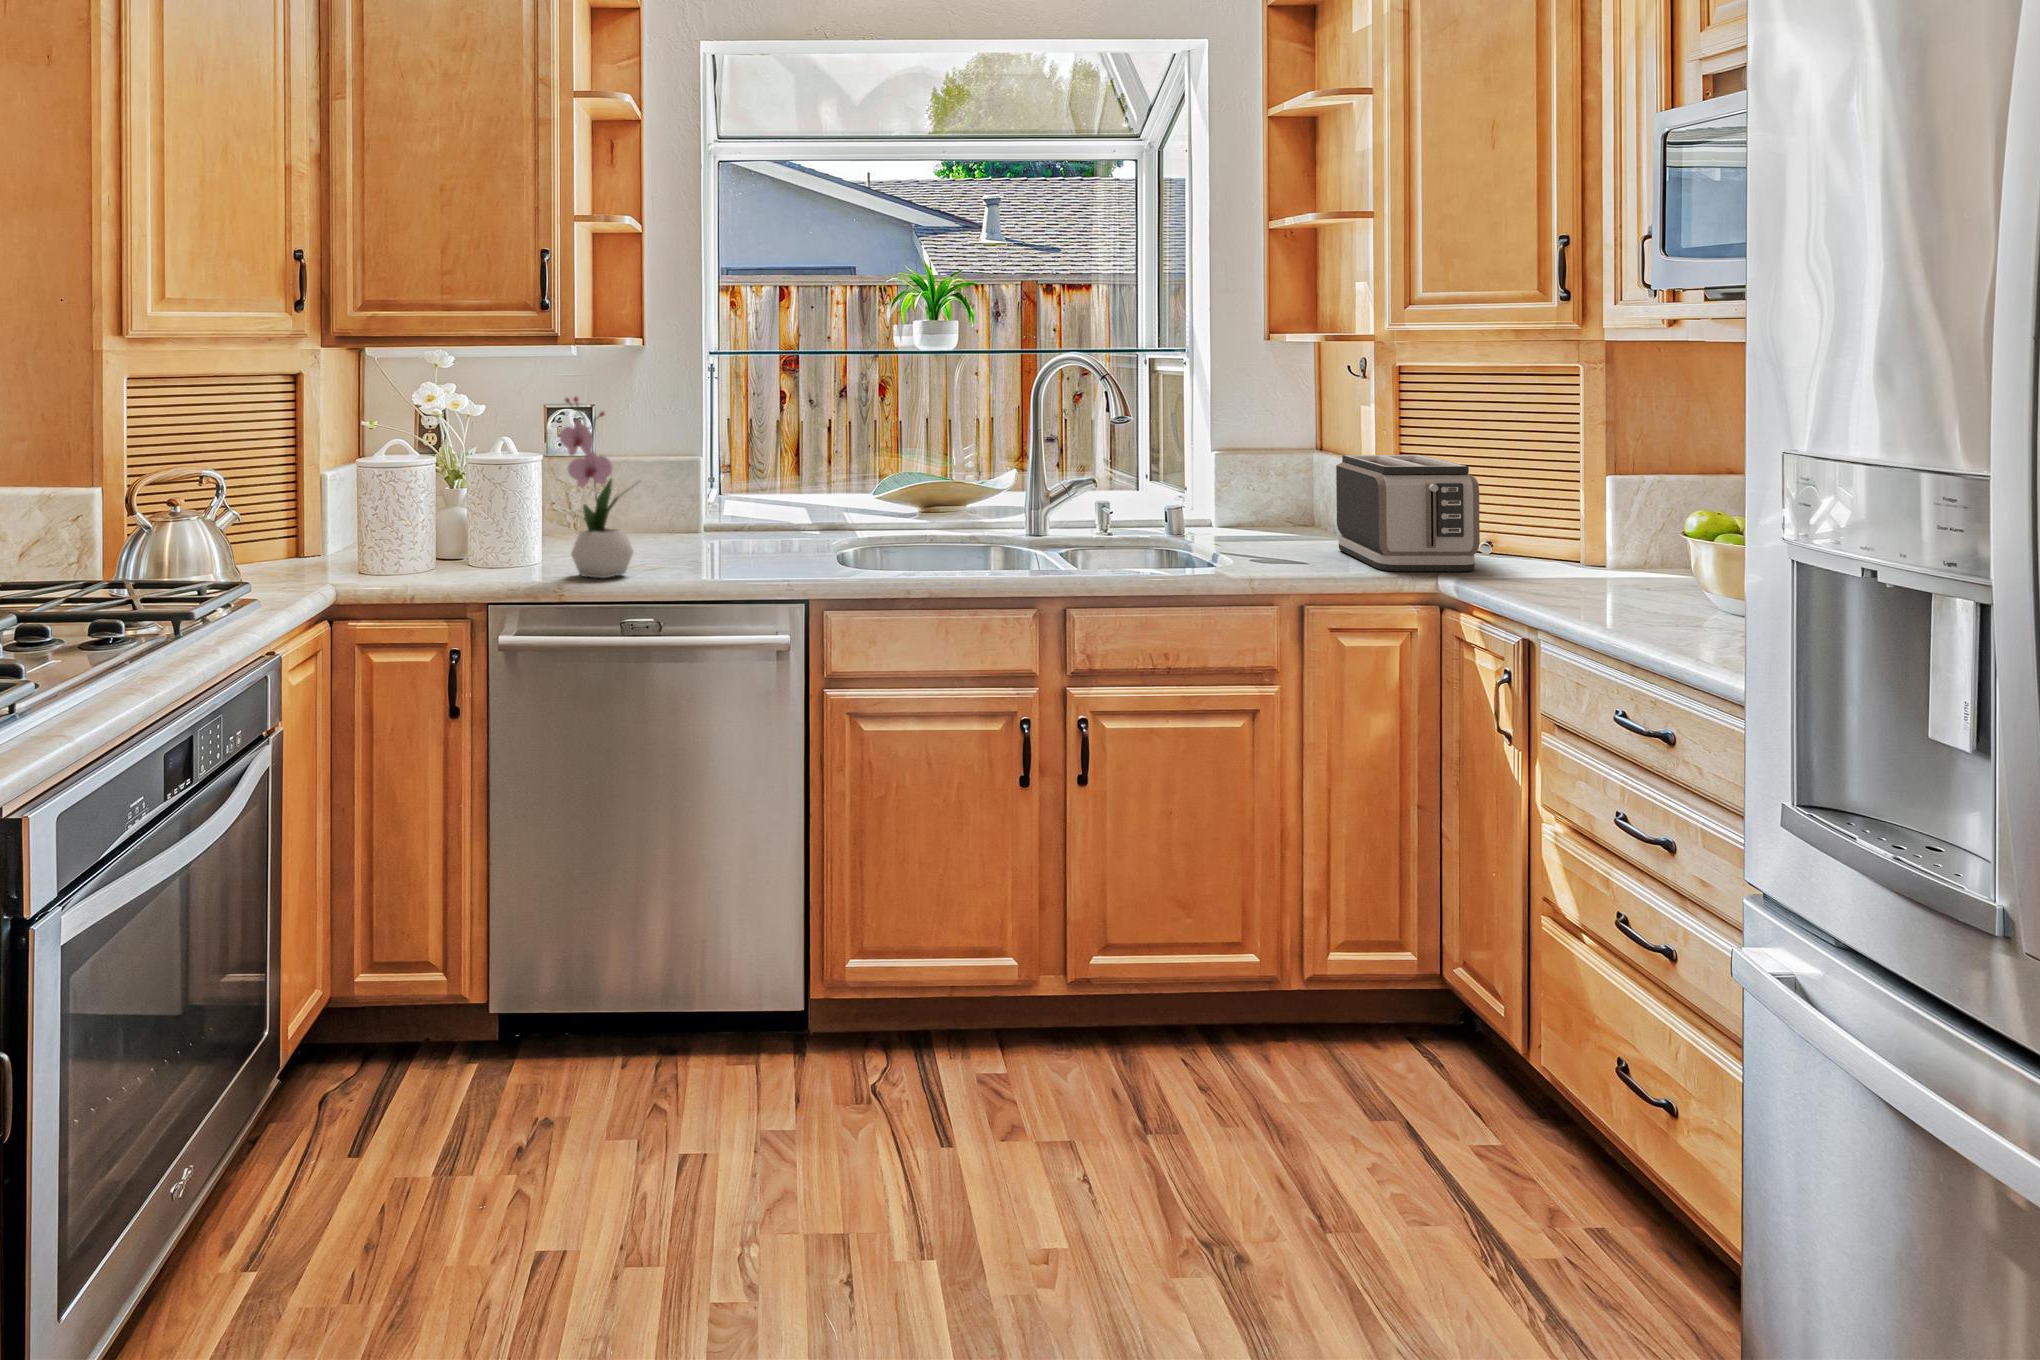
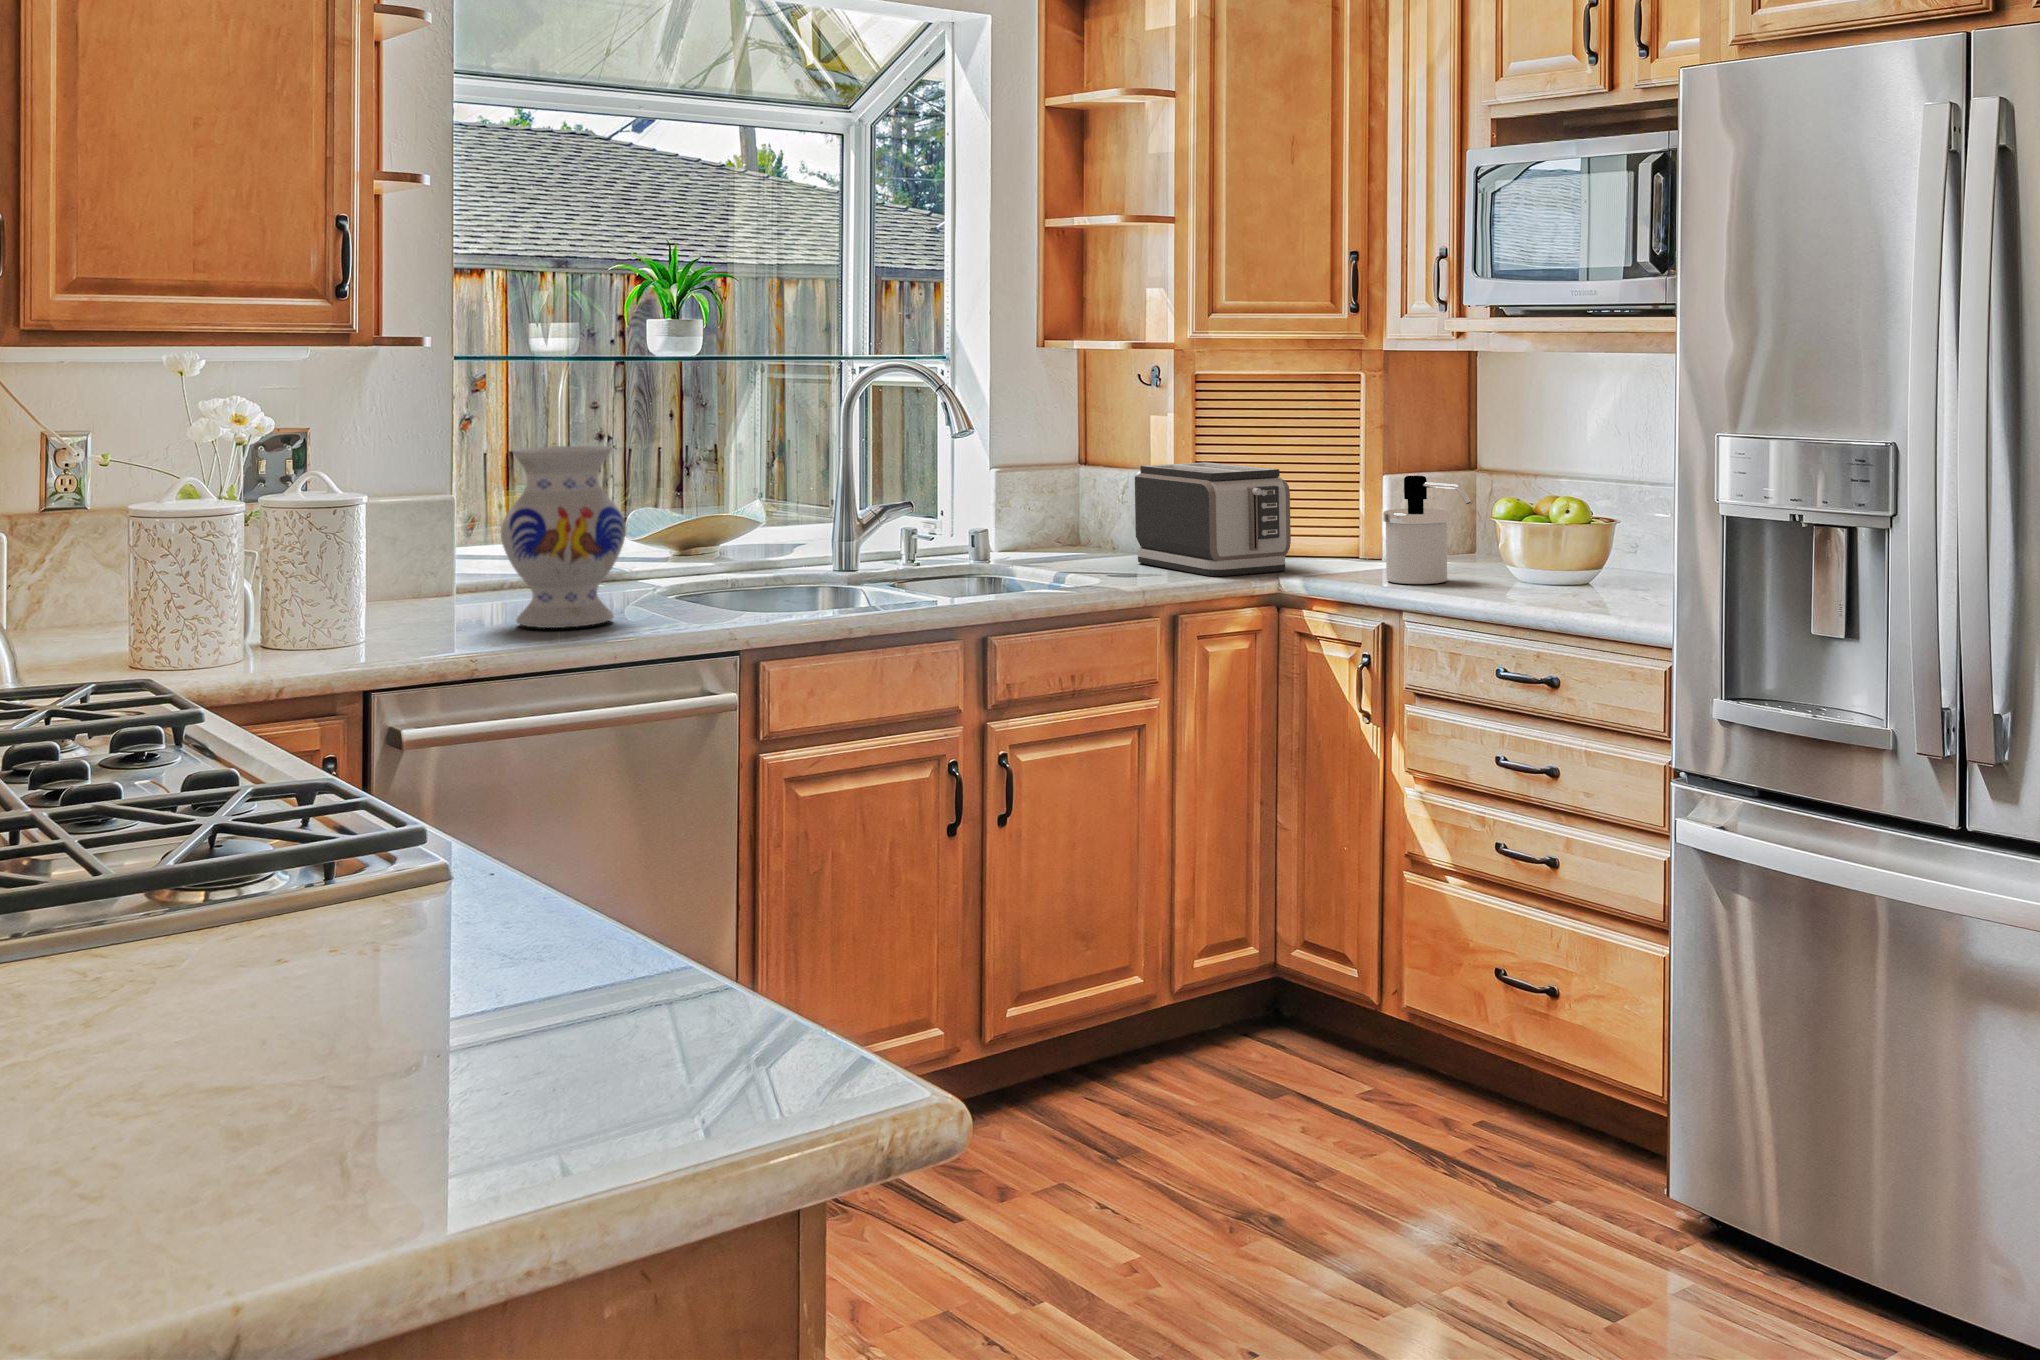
flower arrangement: present [560,397,634,578] -> none [389,428,476,651]
vase: none [688,415,790,567] -> present [501,446,626,628]
soap dispenser: none [1556,481,1649,602] -> present [1383,475,1471,584]

